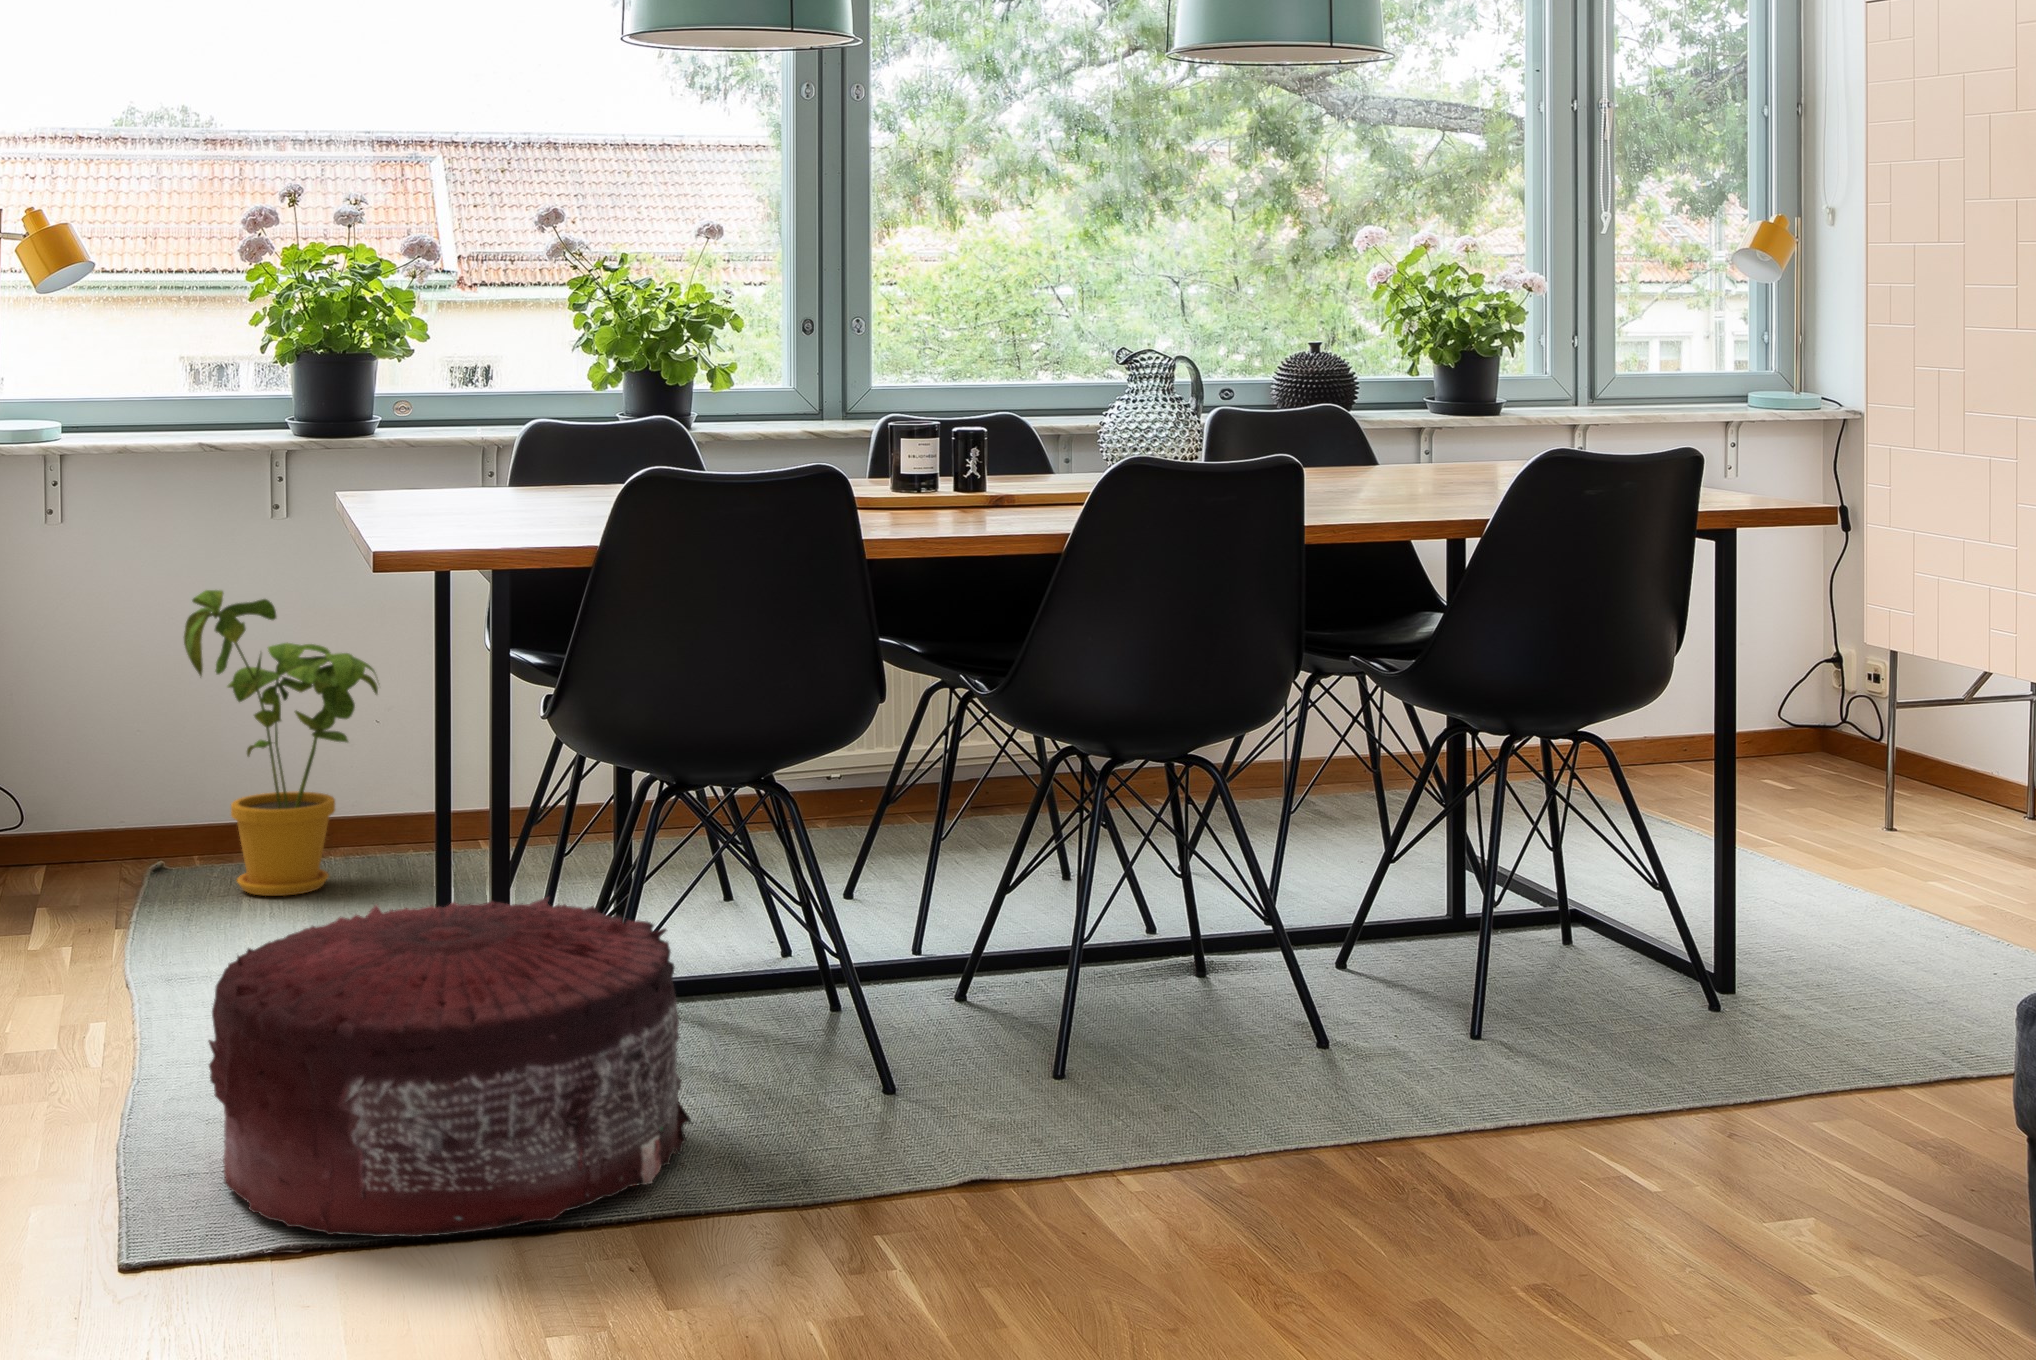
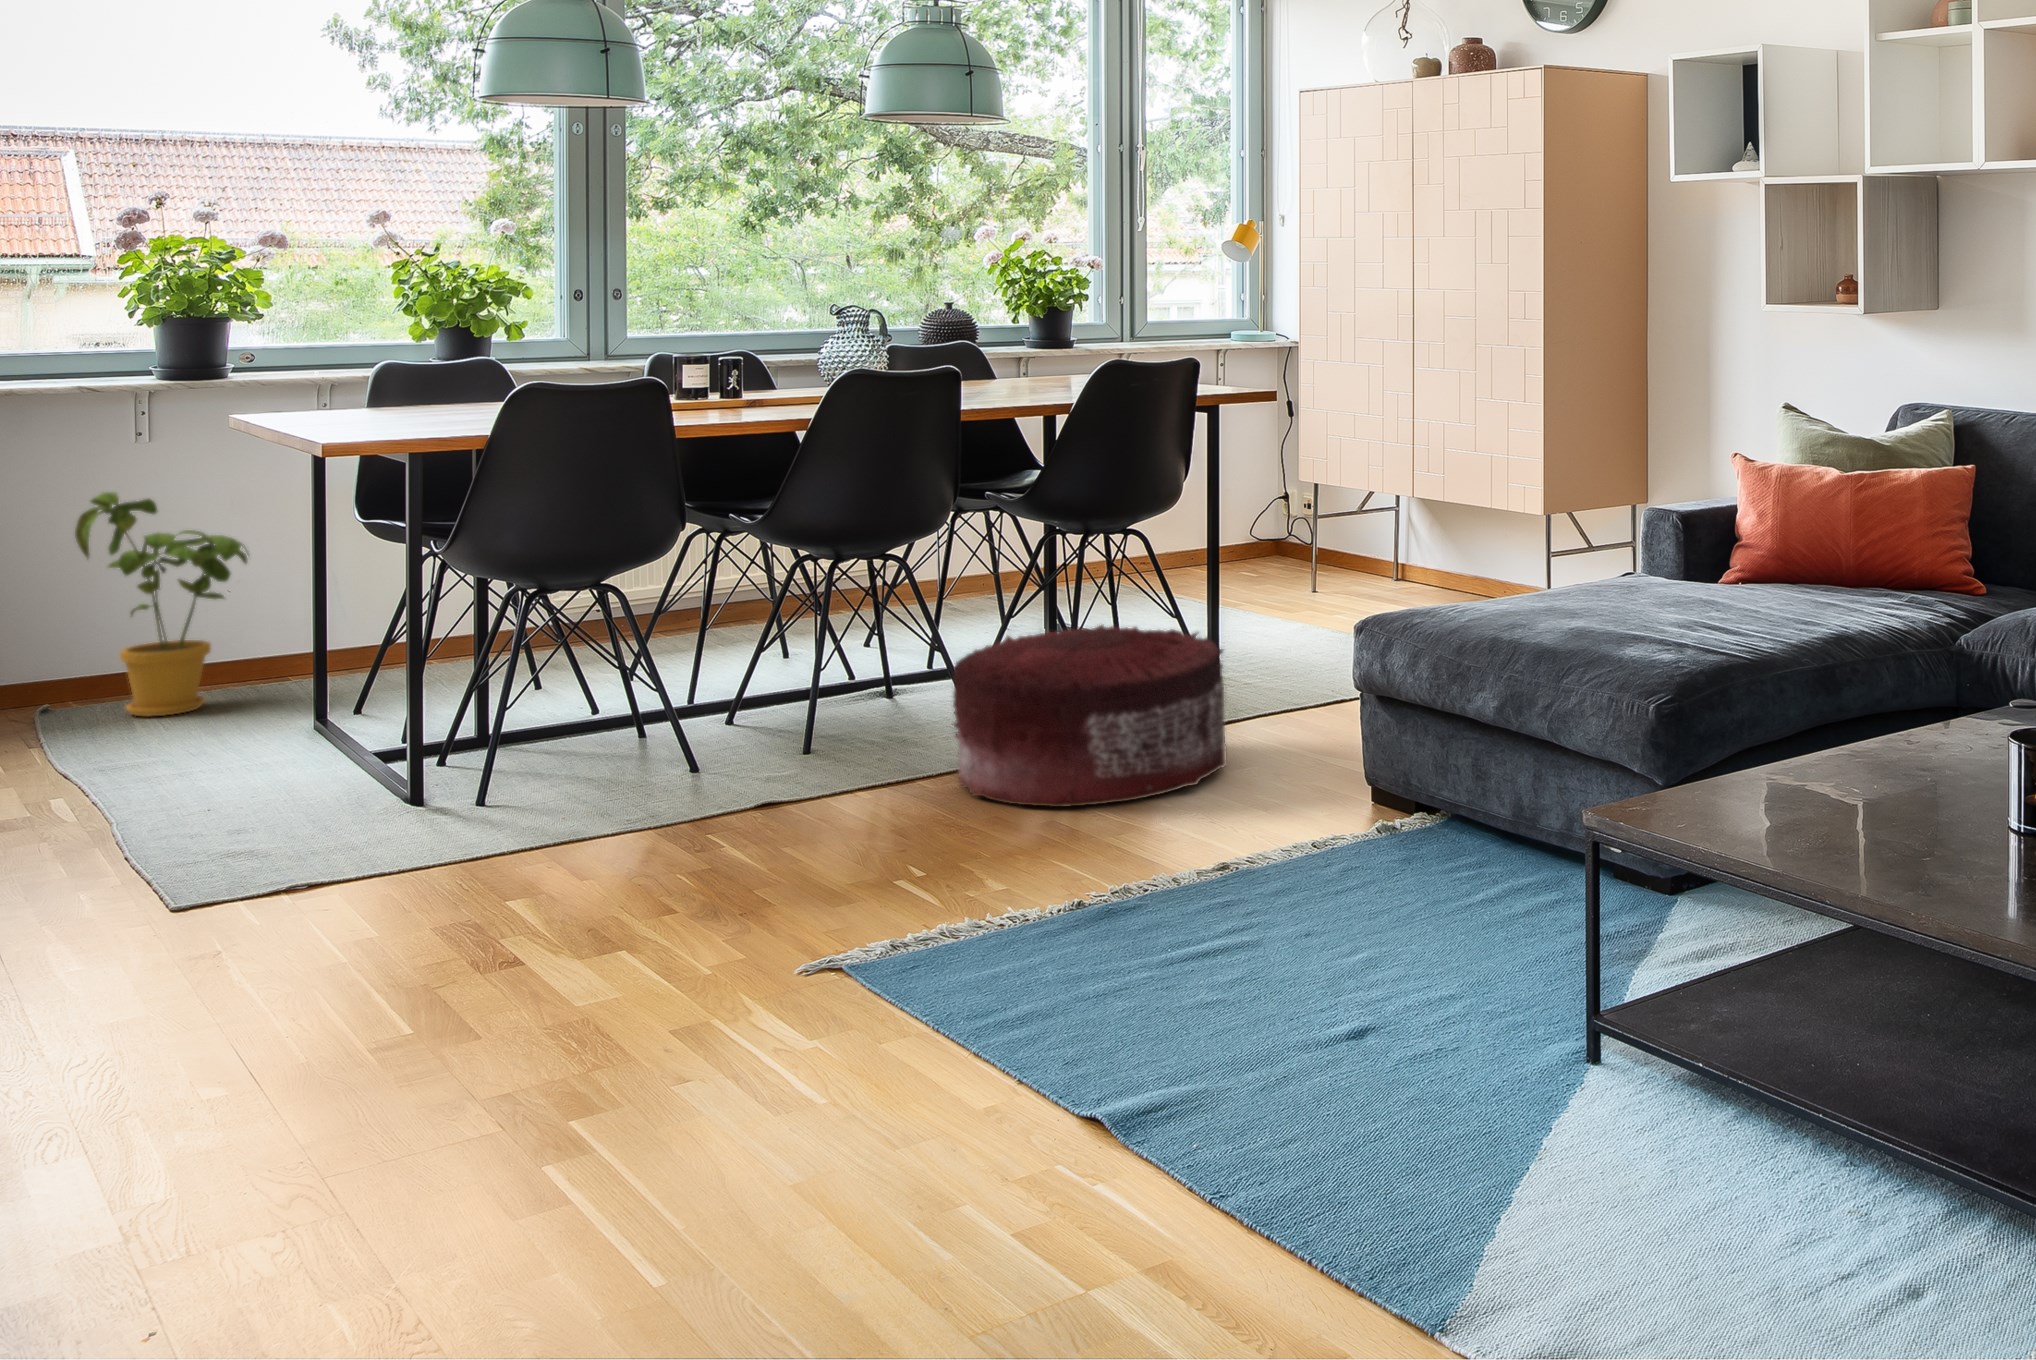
pouf: present [209,897,692,1237] -> present [953,625,1227,807]

